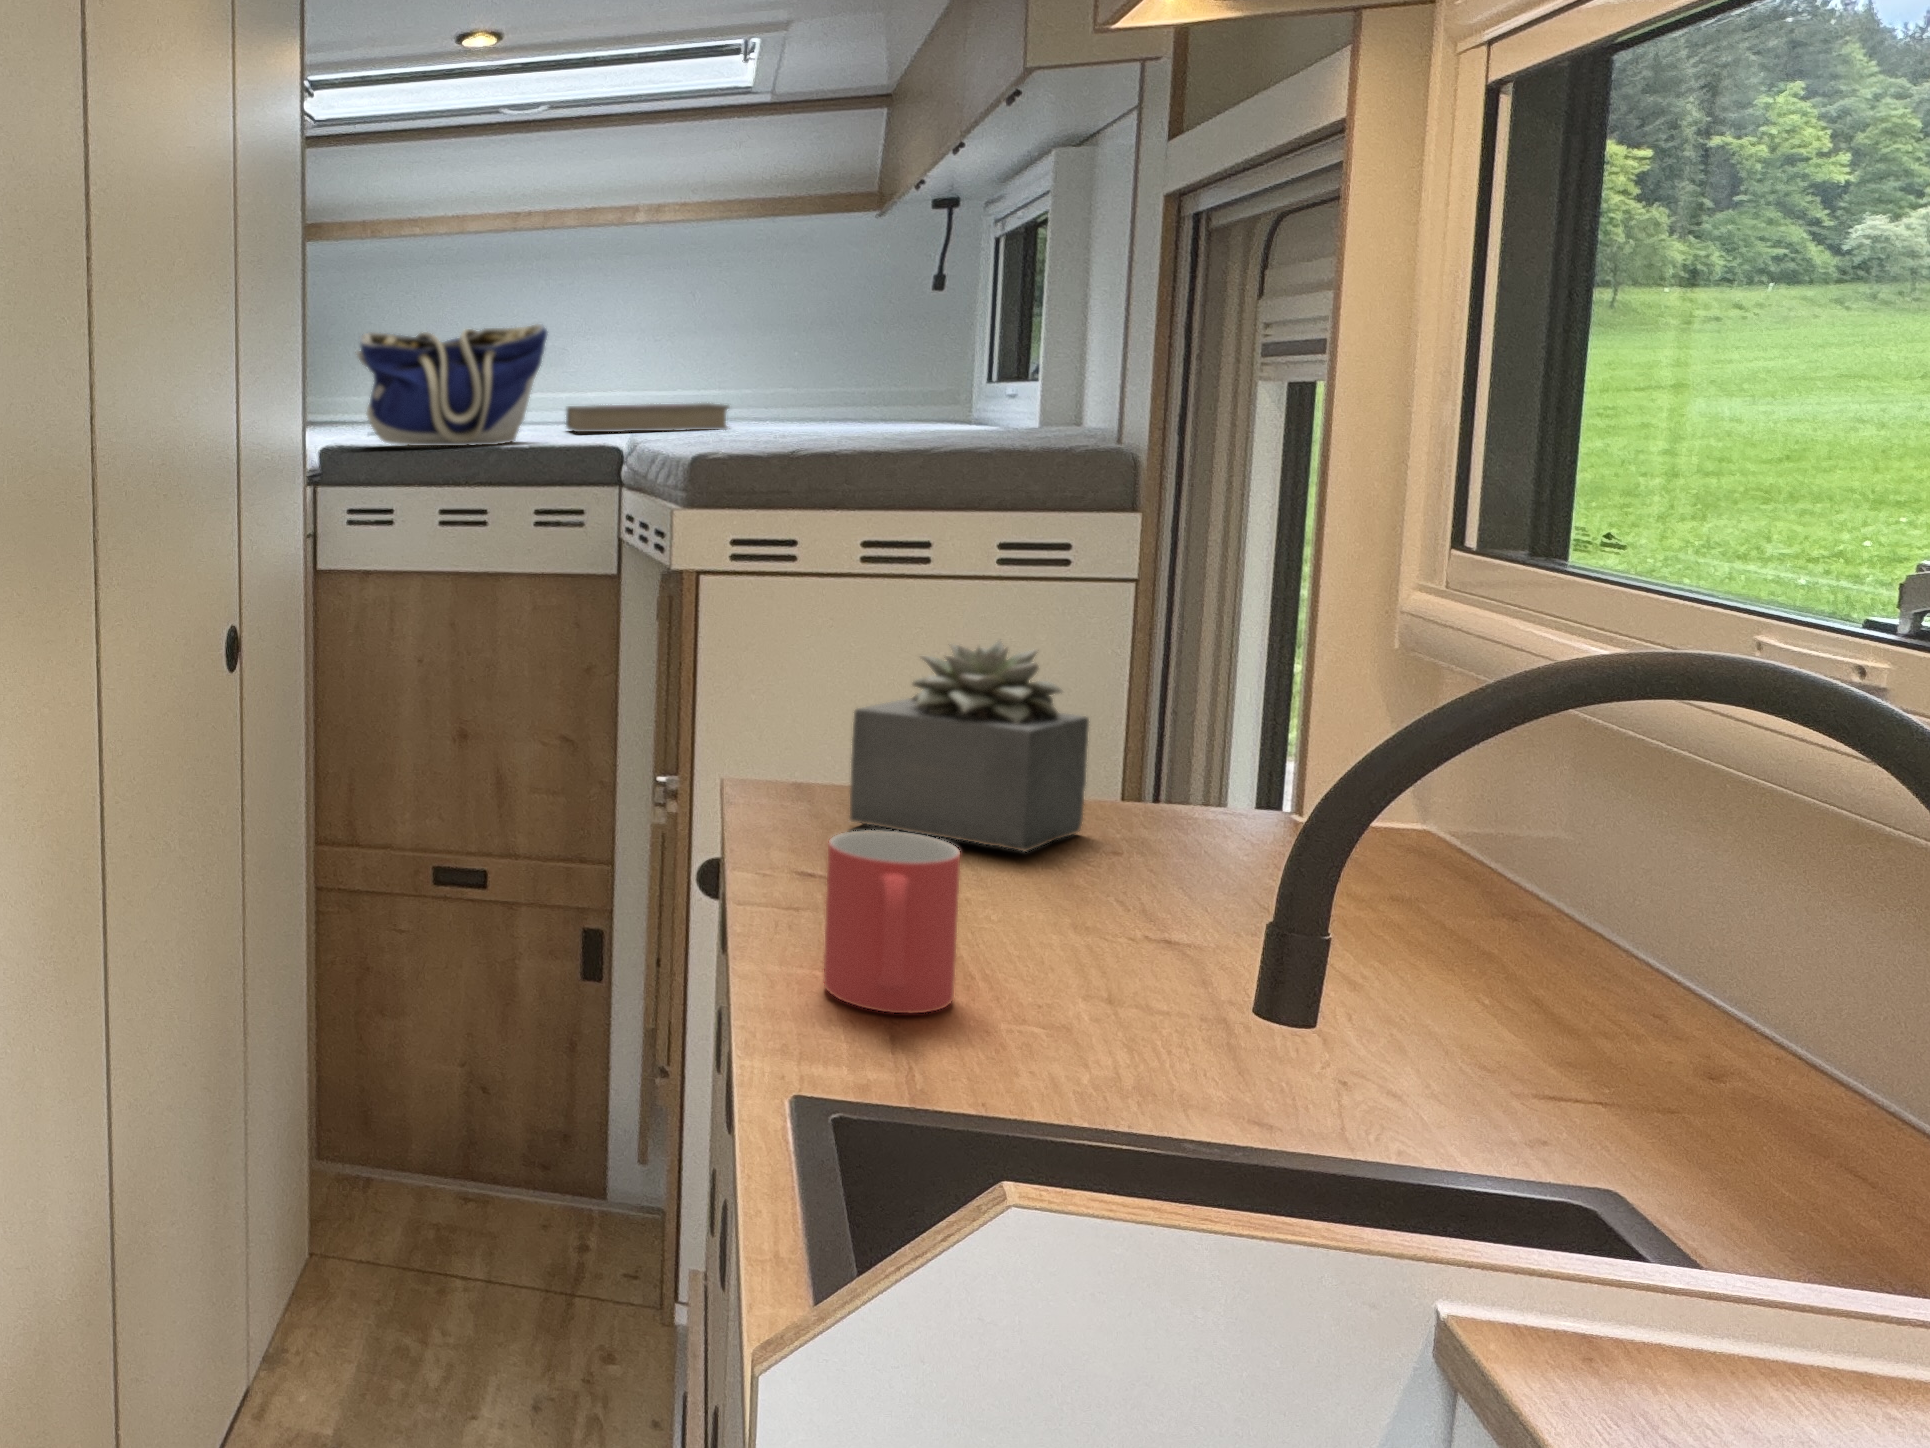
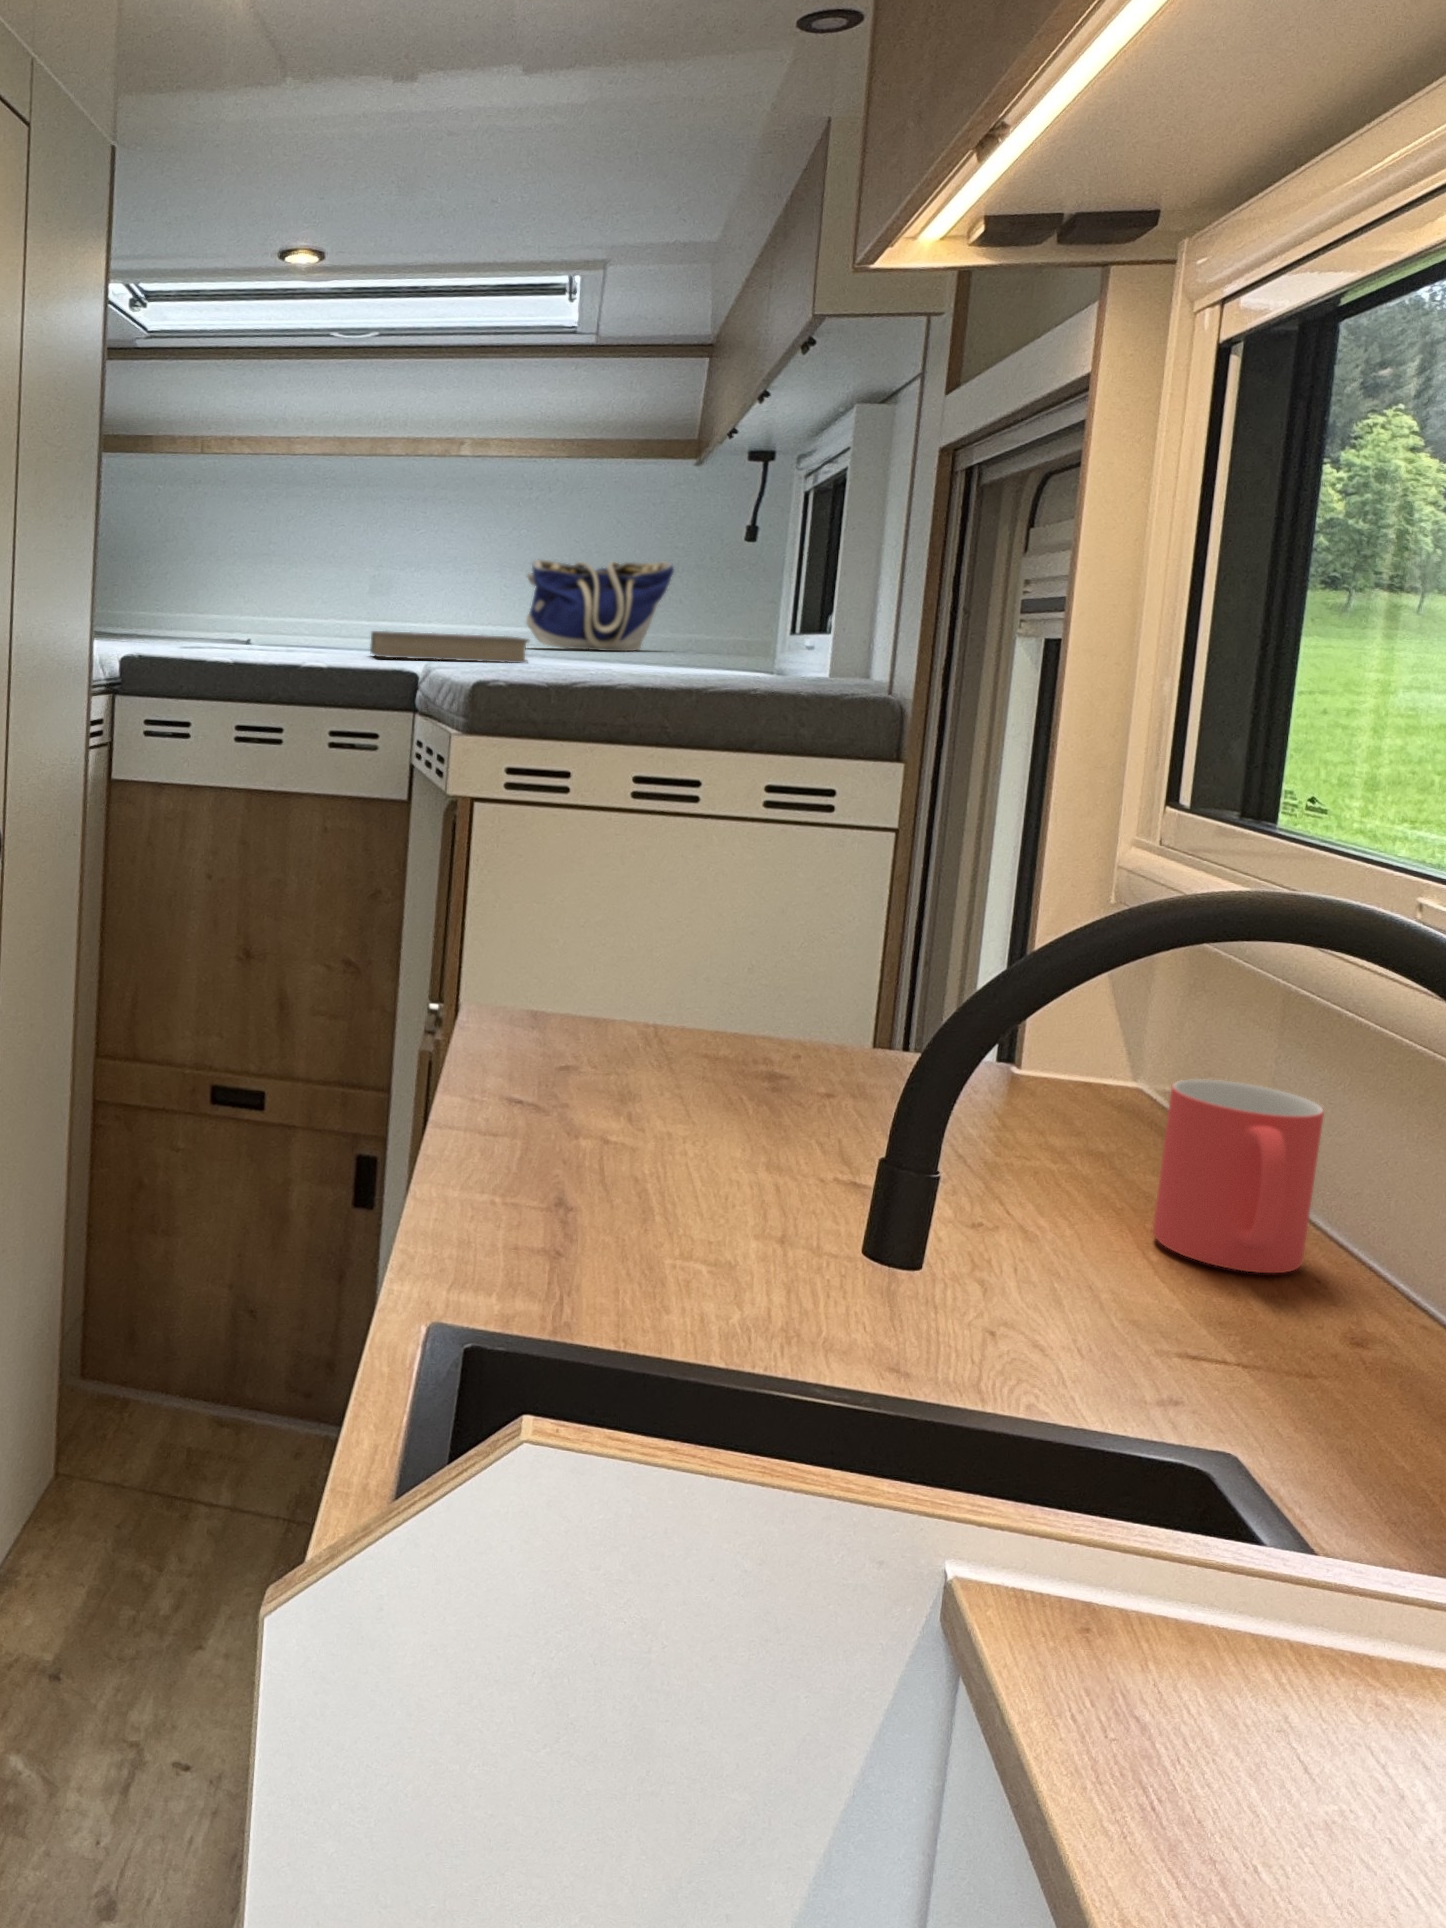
tote bag: present [355,324,548,446] -> present [526,560,674,651]
succulent plant: present [850,641,1089,852] -> none [562,876,806,1094]
mug: present [824,830,960,1013] -> present [1153,1079,1324,1273]

